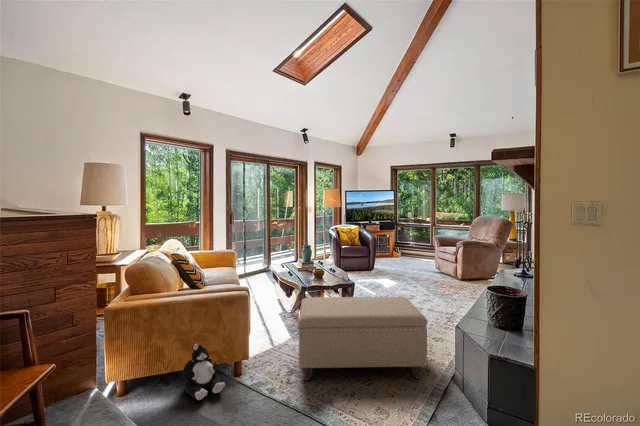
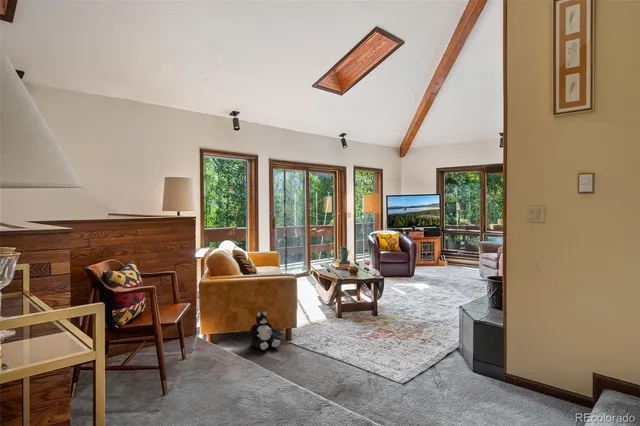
ottoman: present [299,297,428,380] -> none [334,286,436,347]

